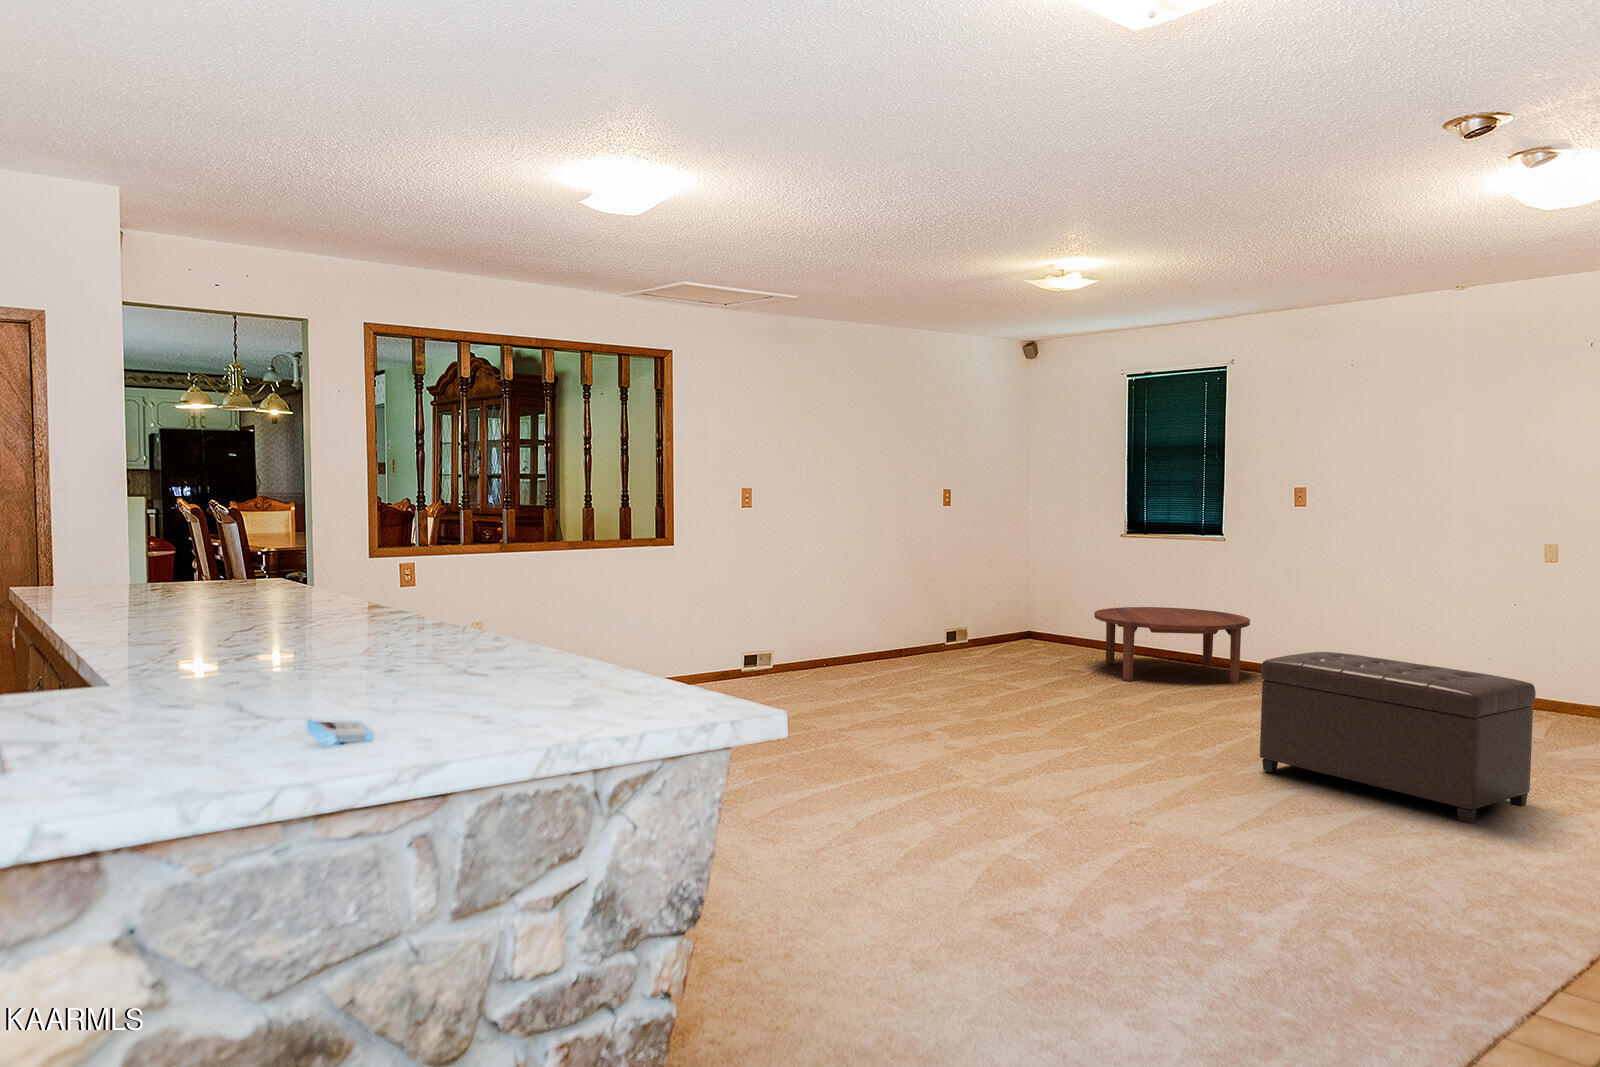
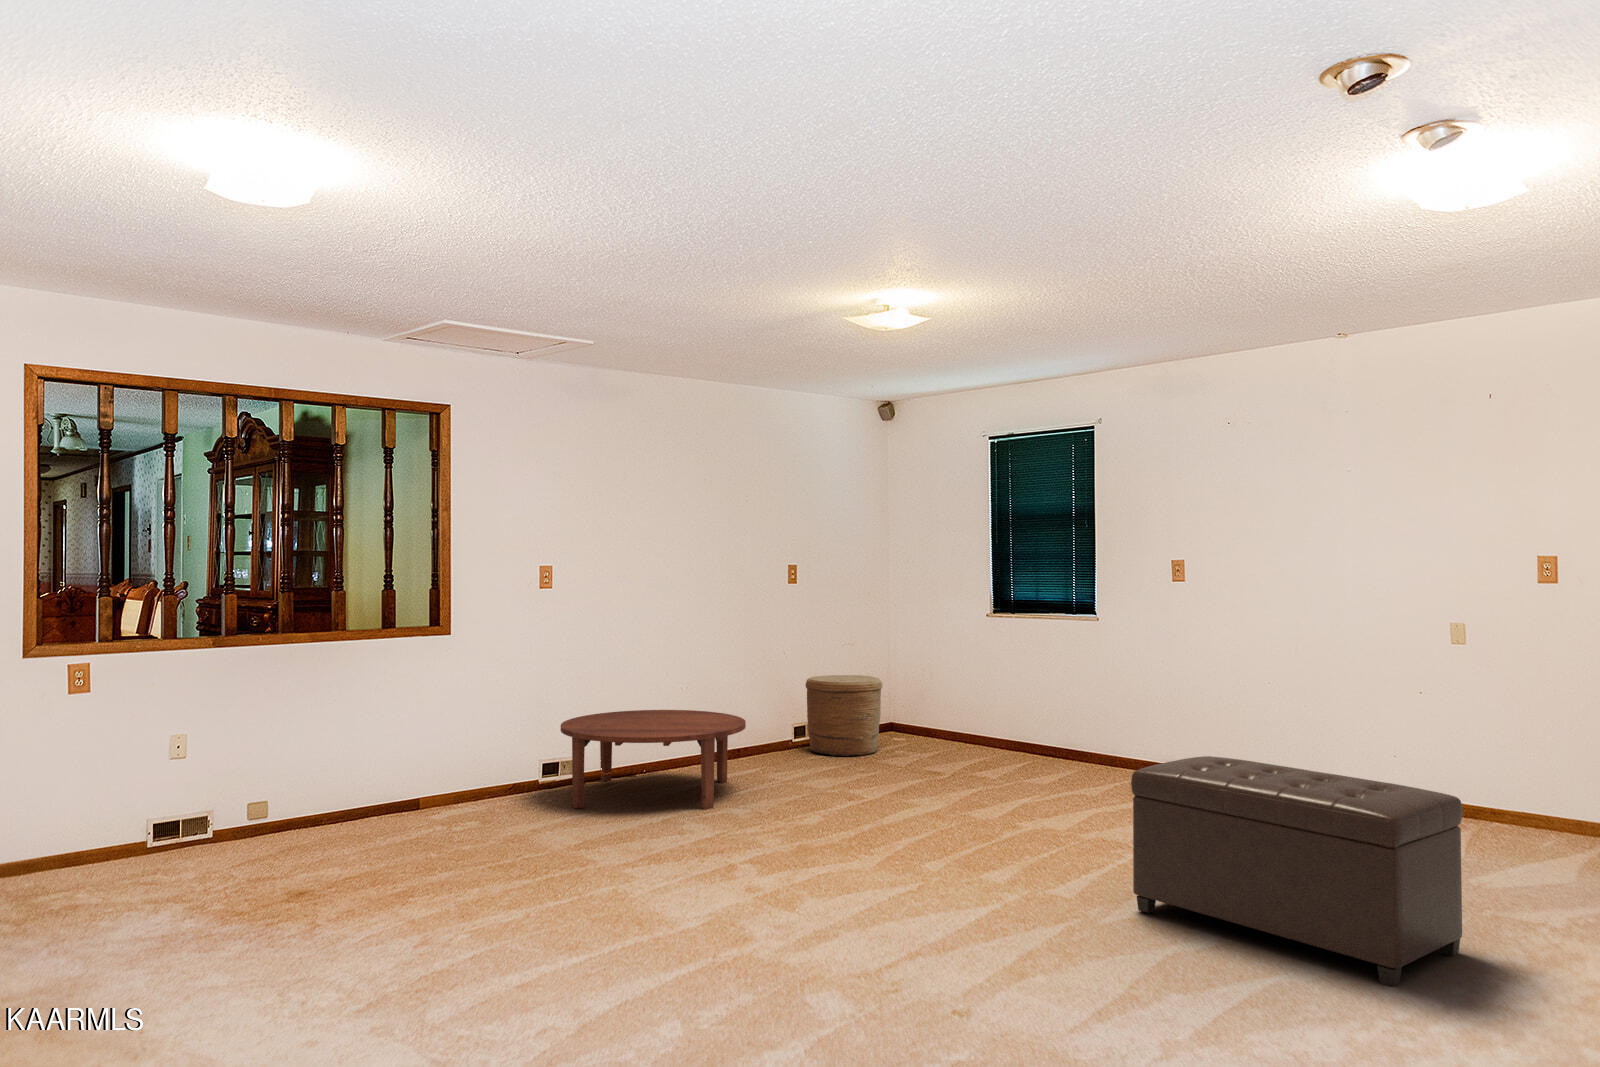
woven basket: none [957,586,1025,657] -> present [805,675,882,757]
coffee table: present [1094,607,1250,684] -> present [561,710,746,810]

